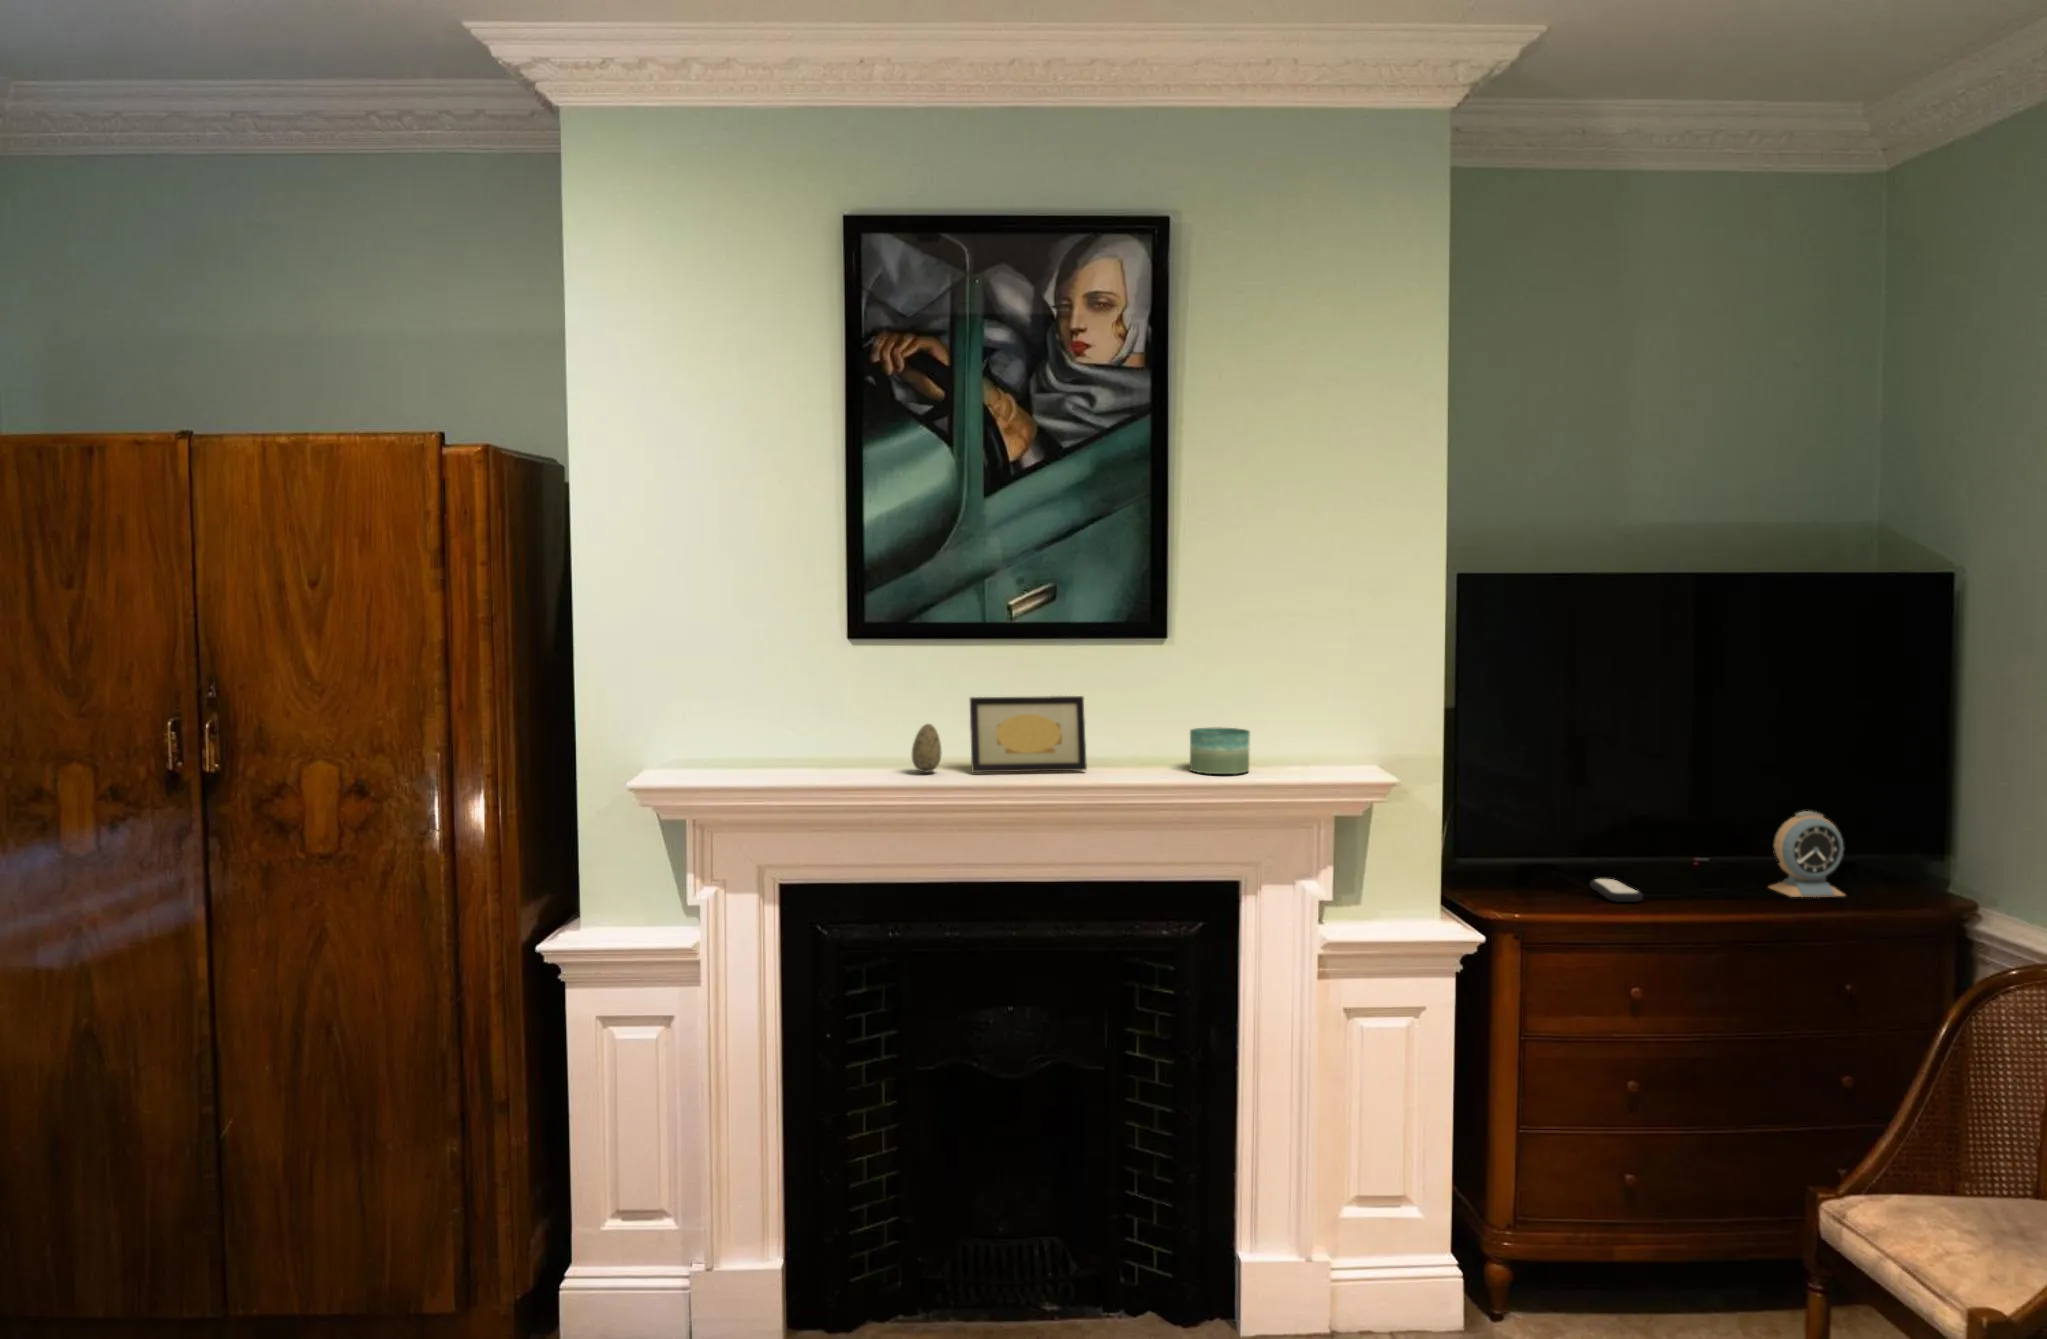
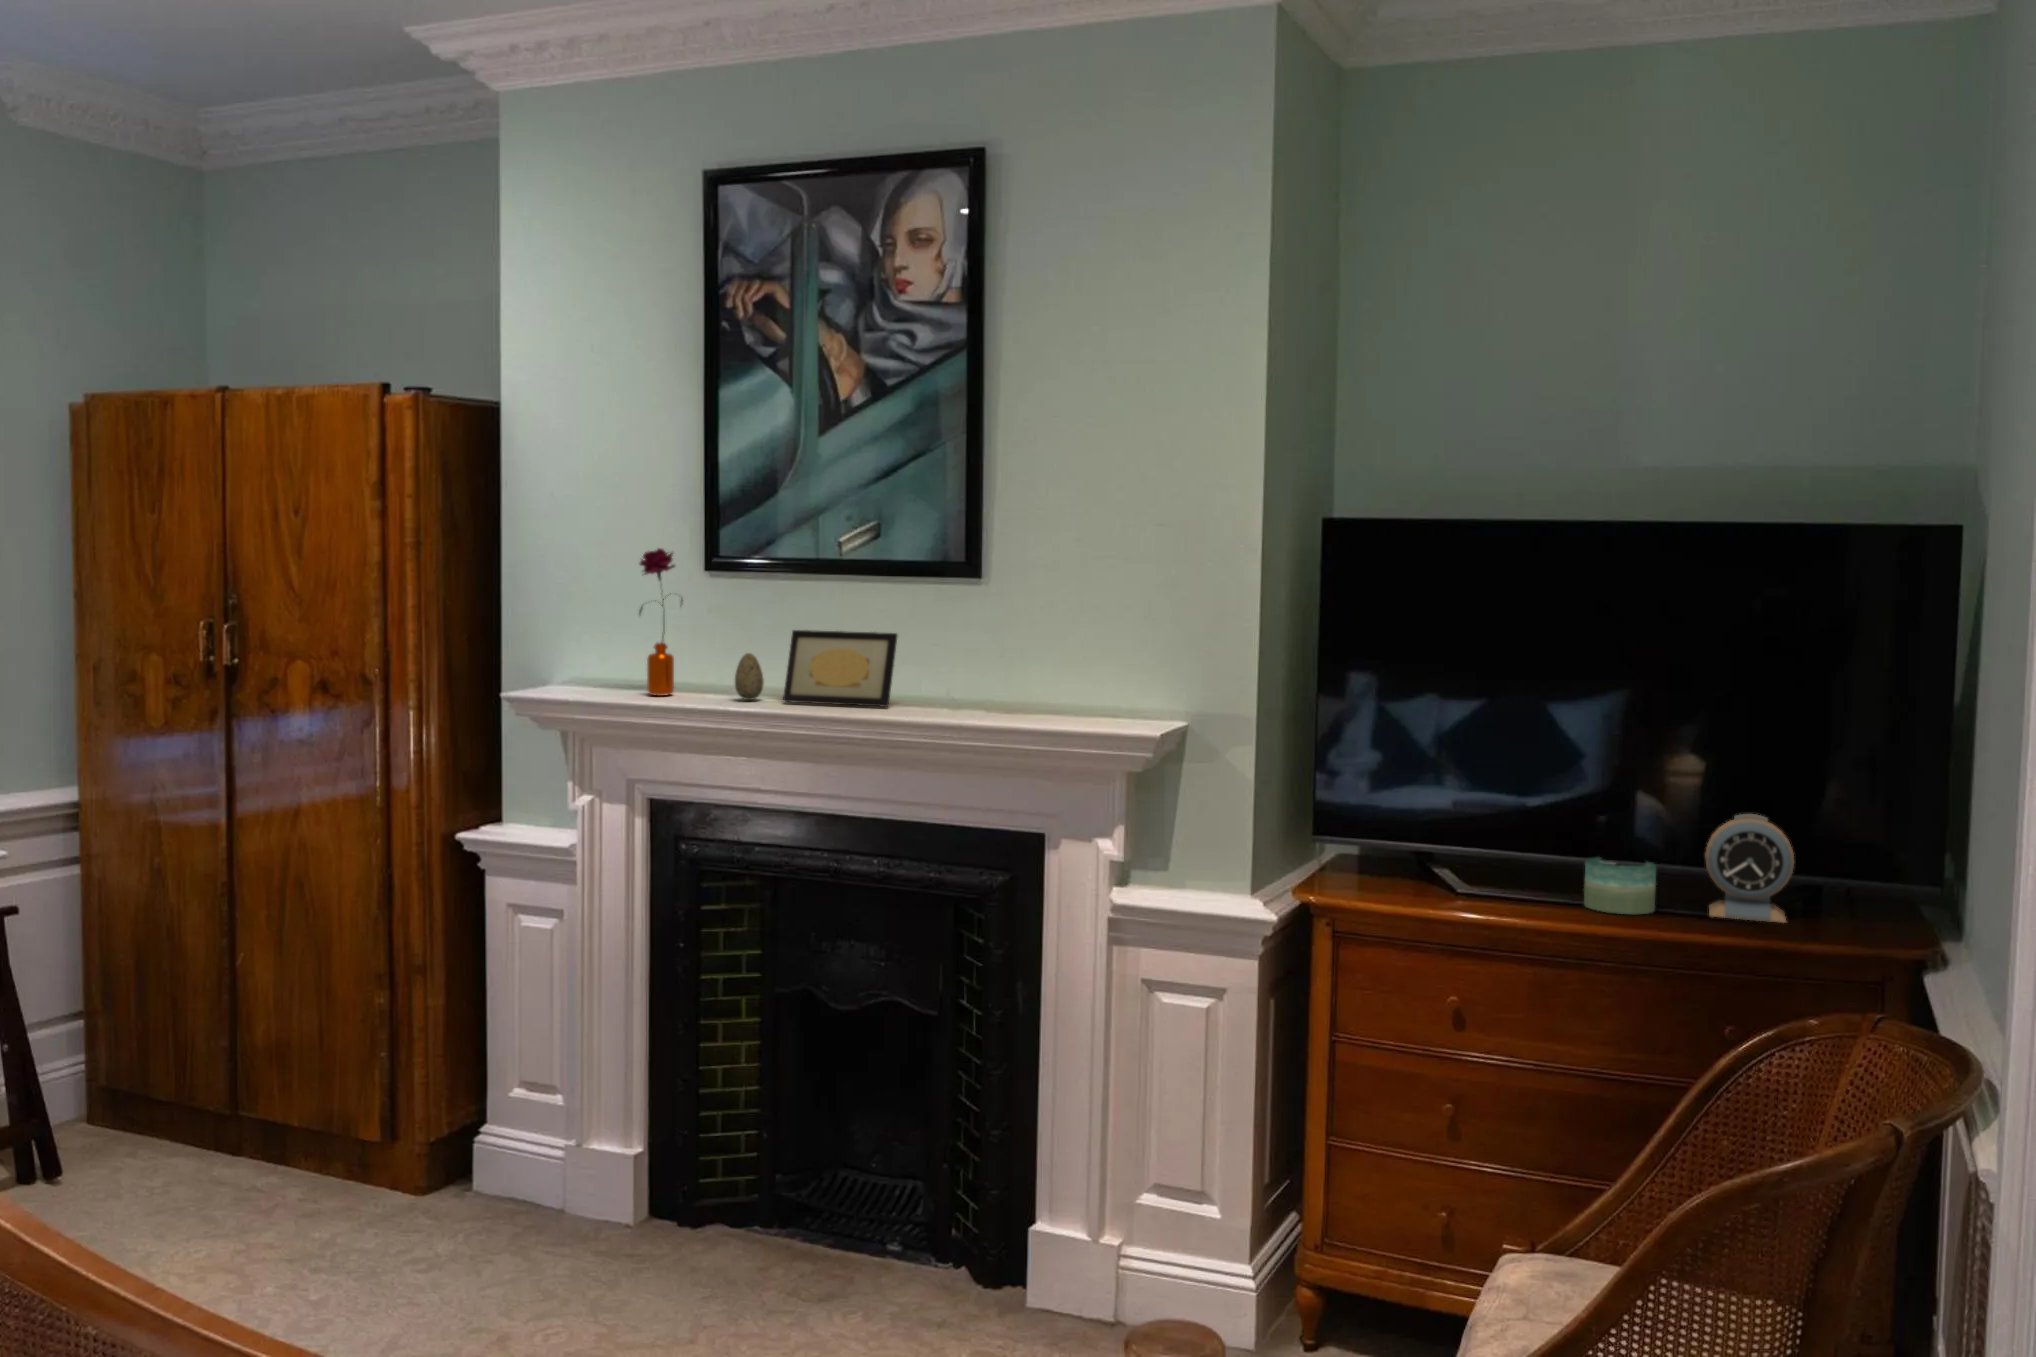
flower: none [787,616,840,774] -> present [639,548,675,696]
candle: present [1190,728,1250,774] -> present [1584,857,1656,914]
remote control: present [1590,879,1643,902] -> none [1470,876,1521,901]

